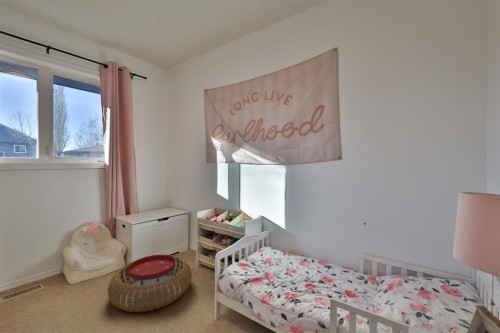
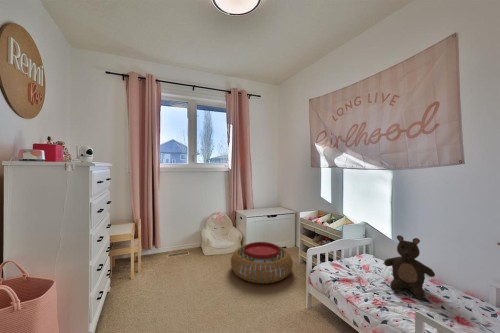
stuffed bear: none [287,226,325,281] -> present [384,235,435,299]

